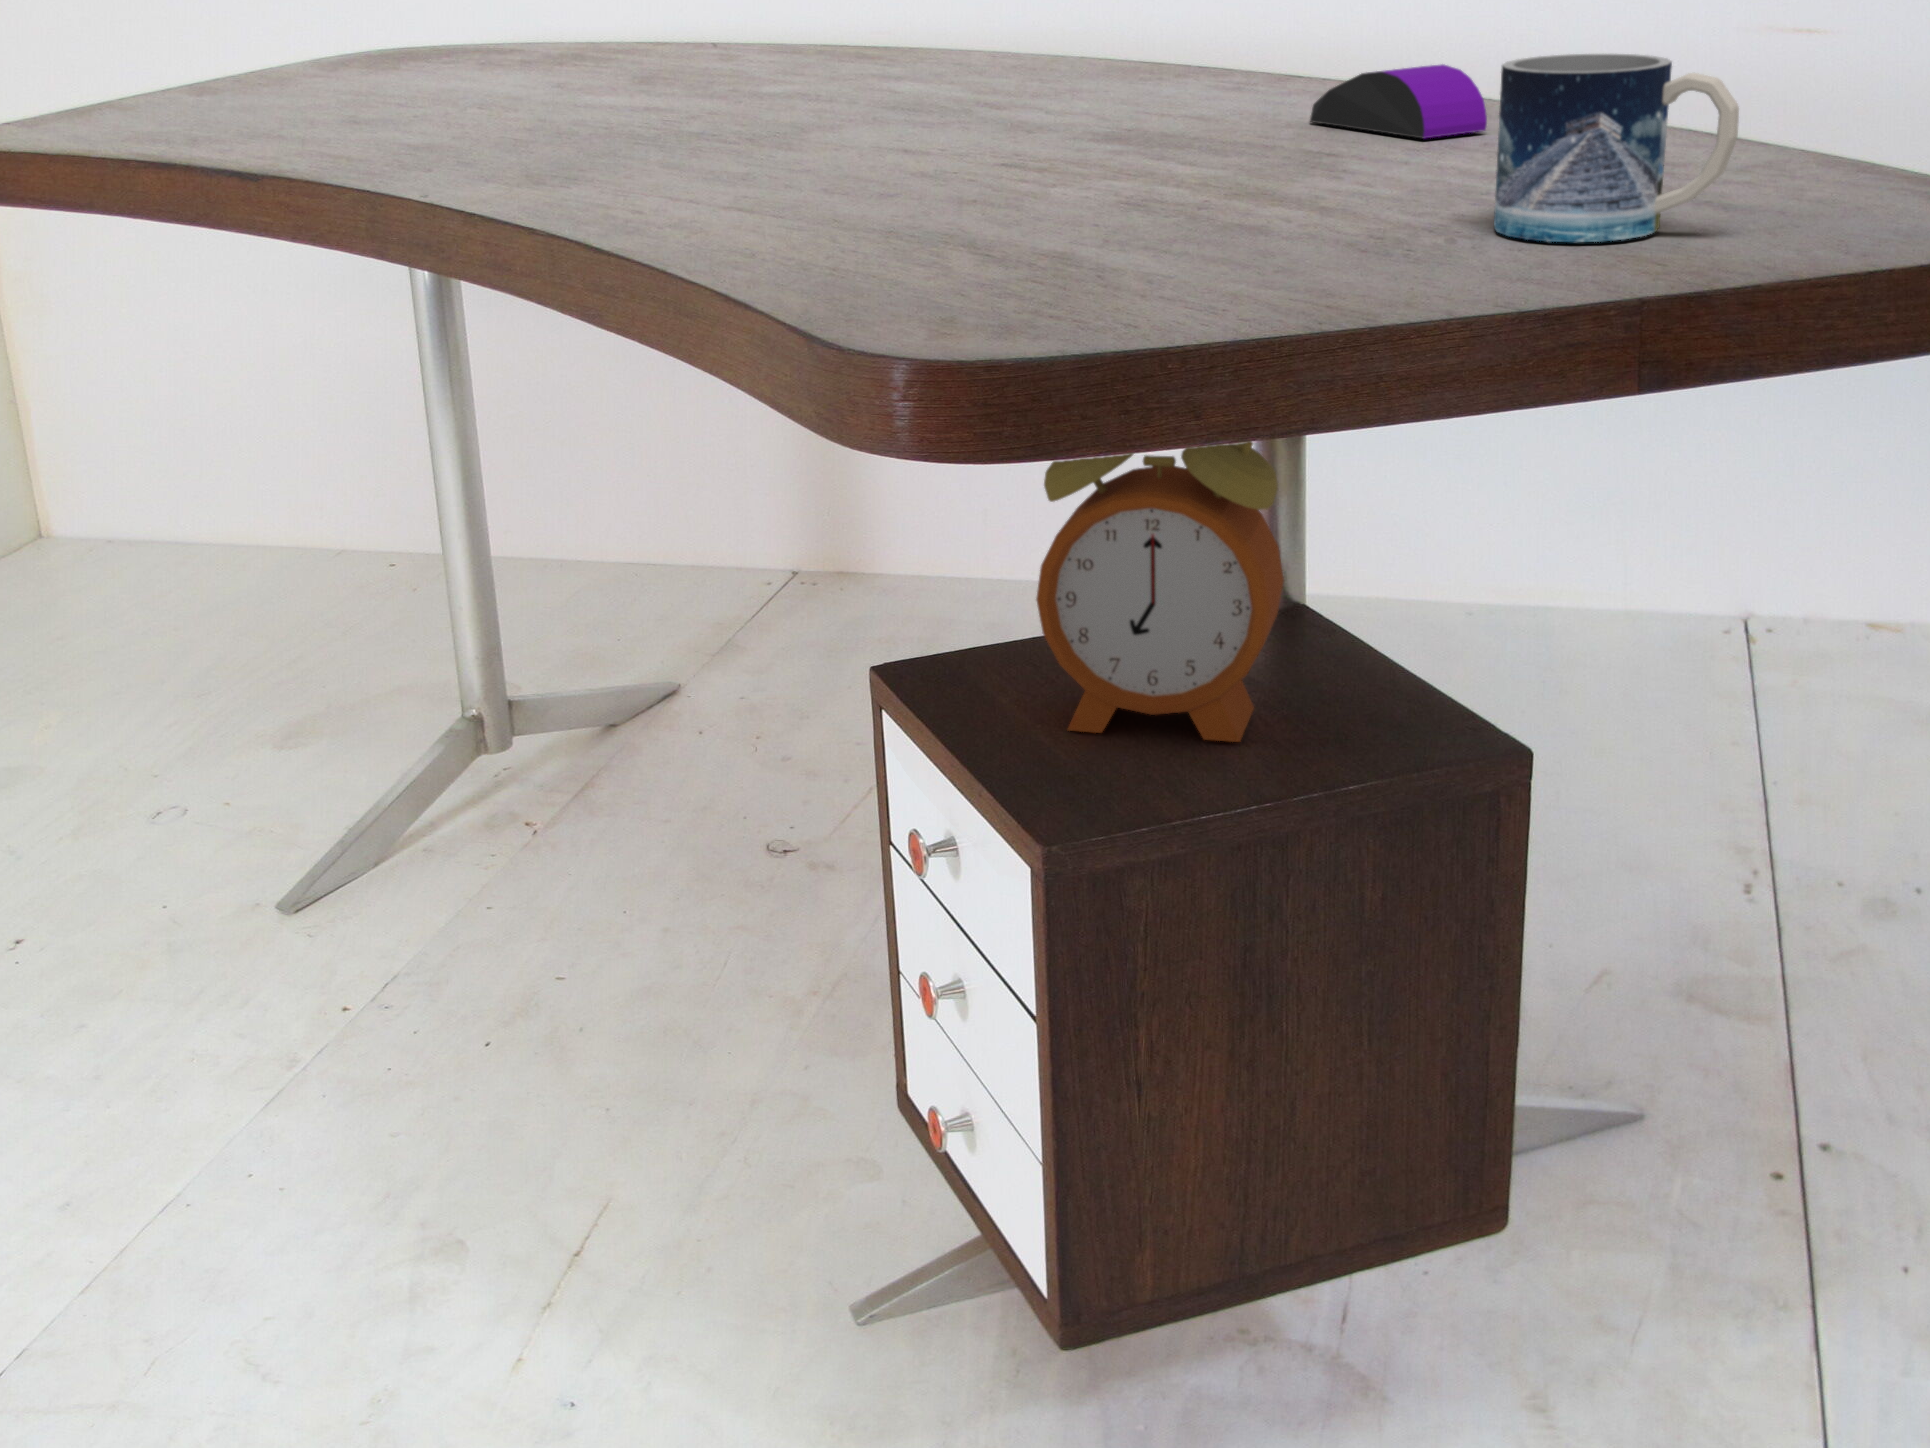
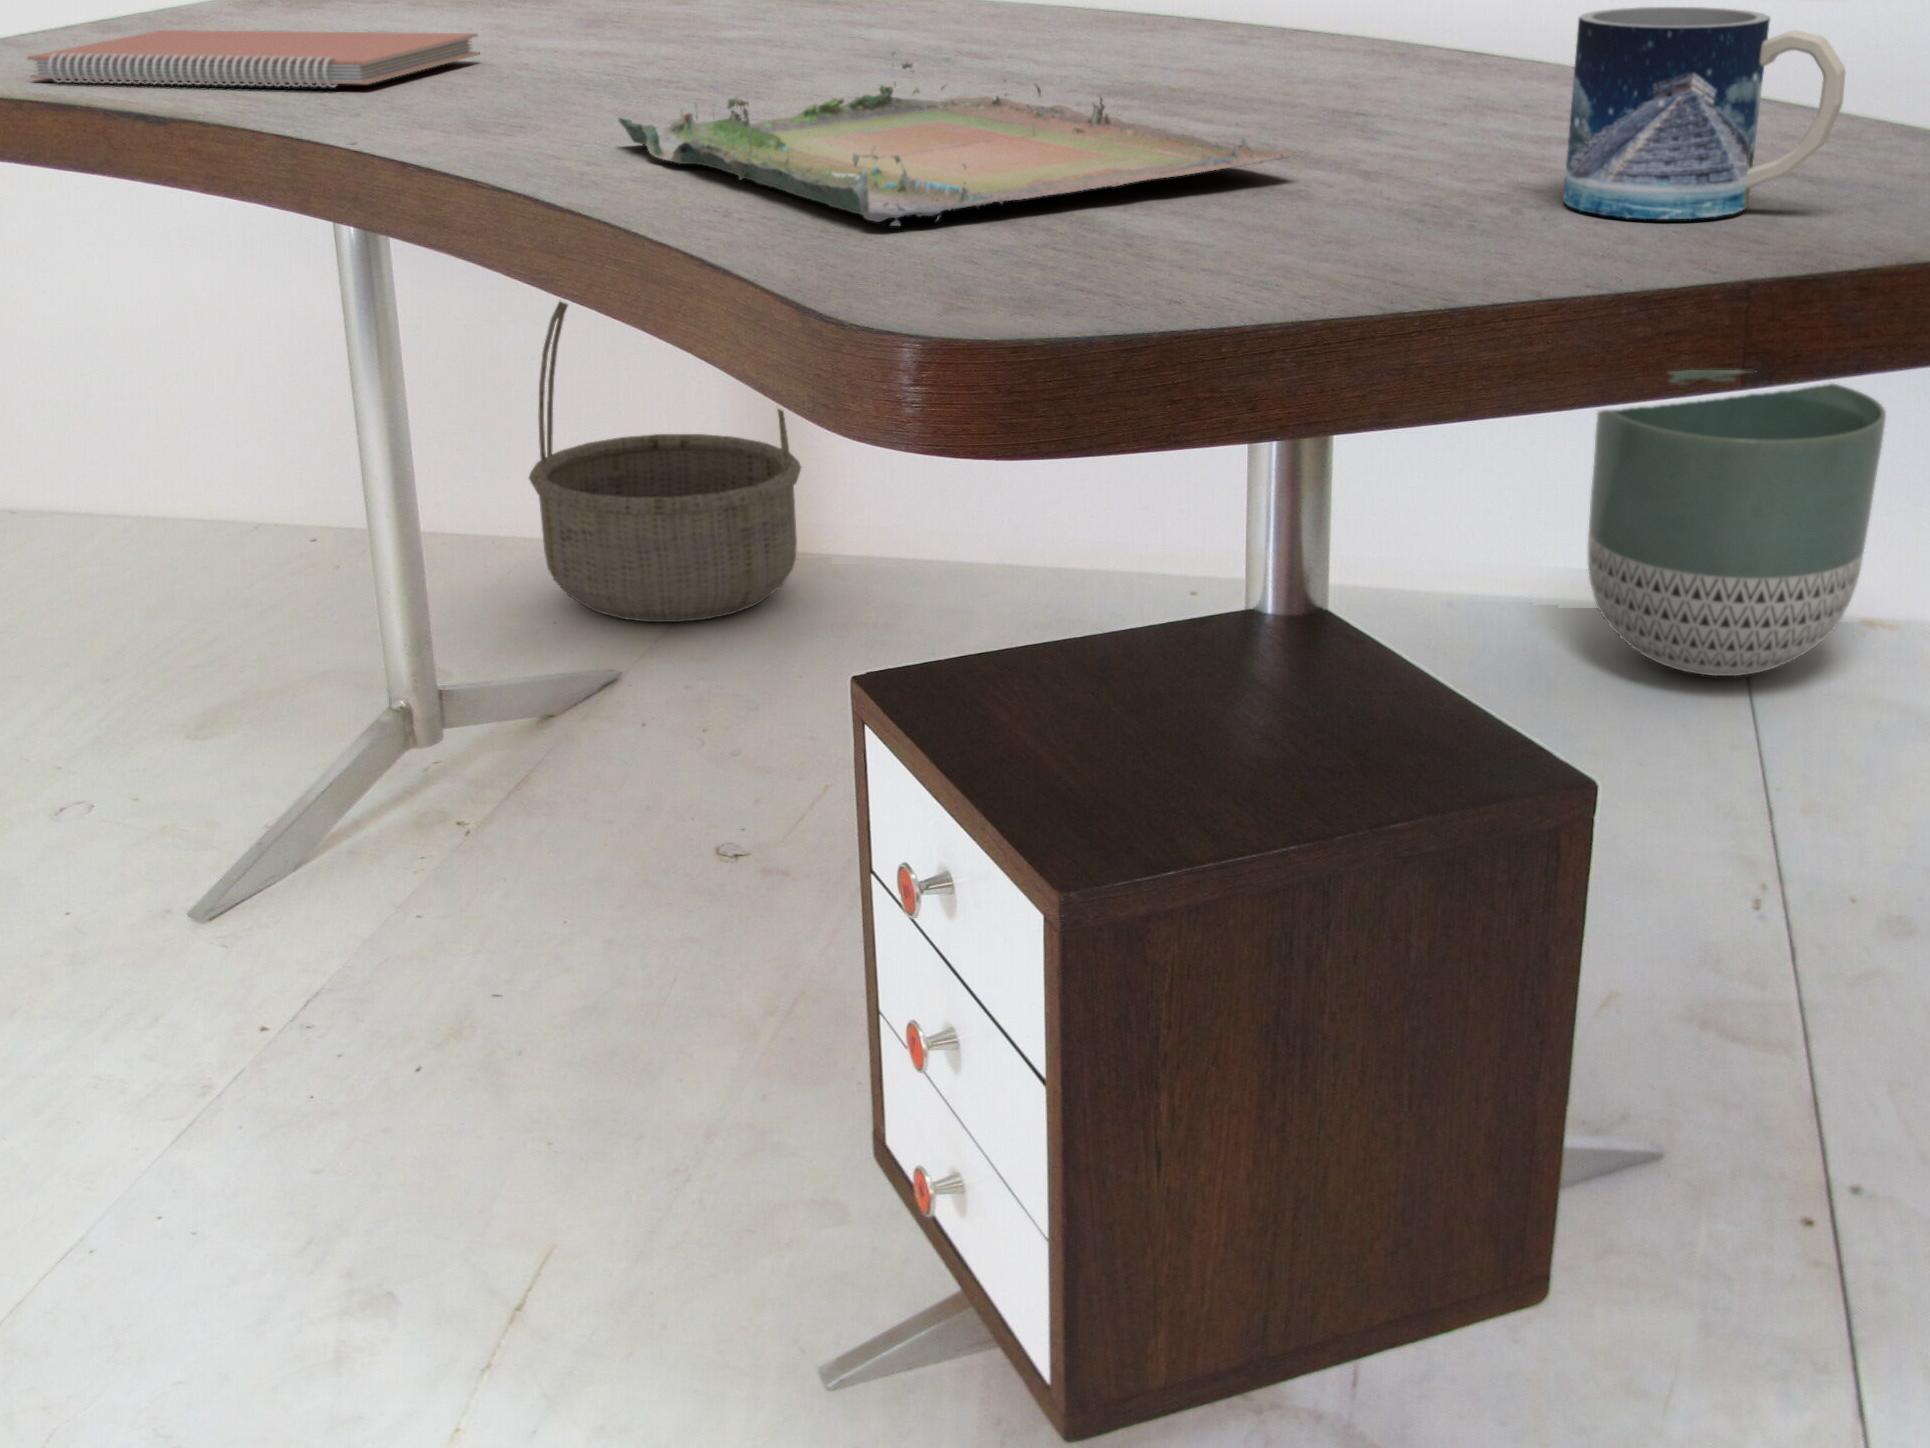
computer mouse: present [1310,64,1487,138] -> none [1330,19,1528,100]
notebook: none [135,95,540,146] -> present [27,30,480,87]
tray: none [658,105,1258,260] -> present [619,53,1295,226]
basket: none [592,283,847,636] -> present [529,301,801,622]
planter: none [1589,386,1870,675] -> present [1588,370,1886,676]
alarm clock: present [1036,439,1284,742] -> none [1045,366,1318,770]

